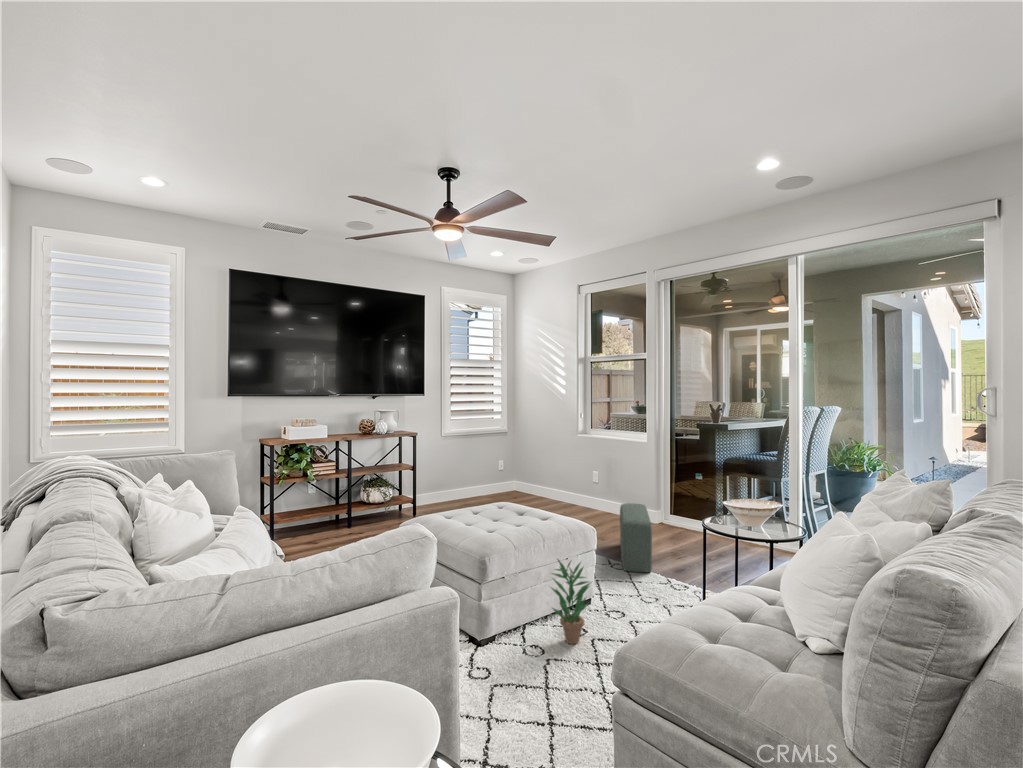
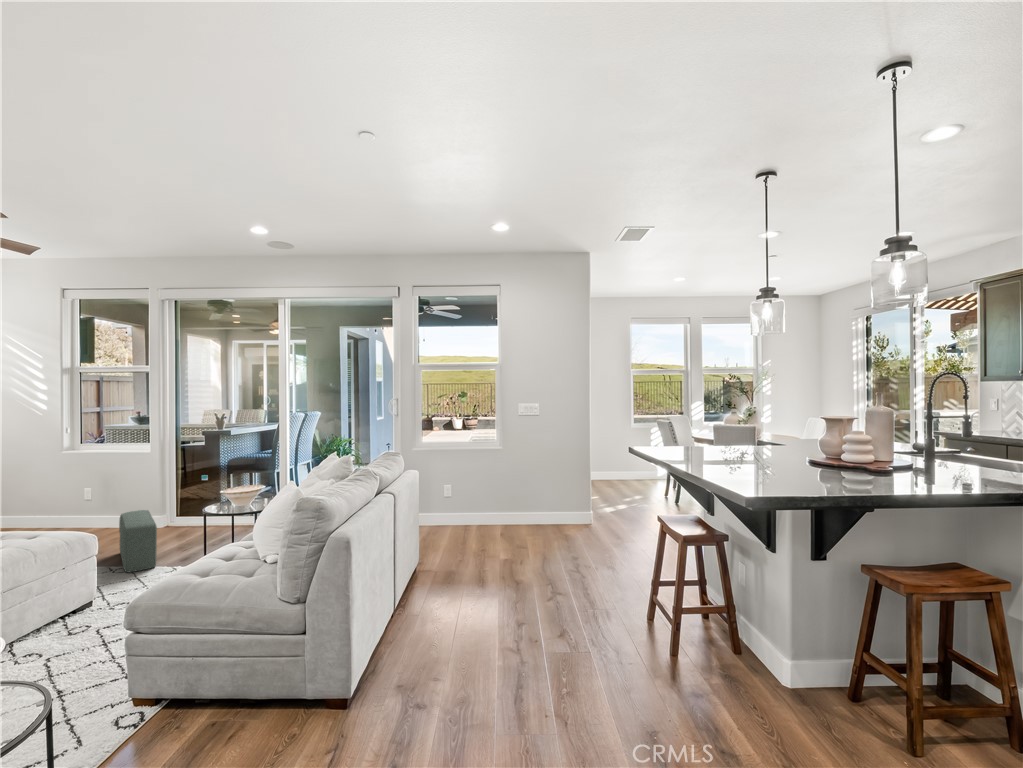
potted plant: present [551,560,590,644] -> none [46,563,100,642]

